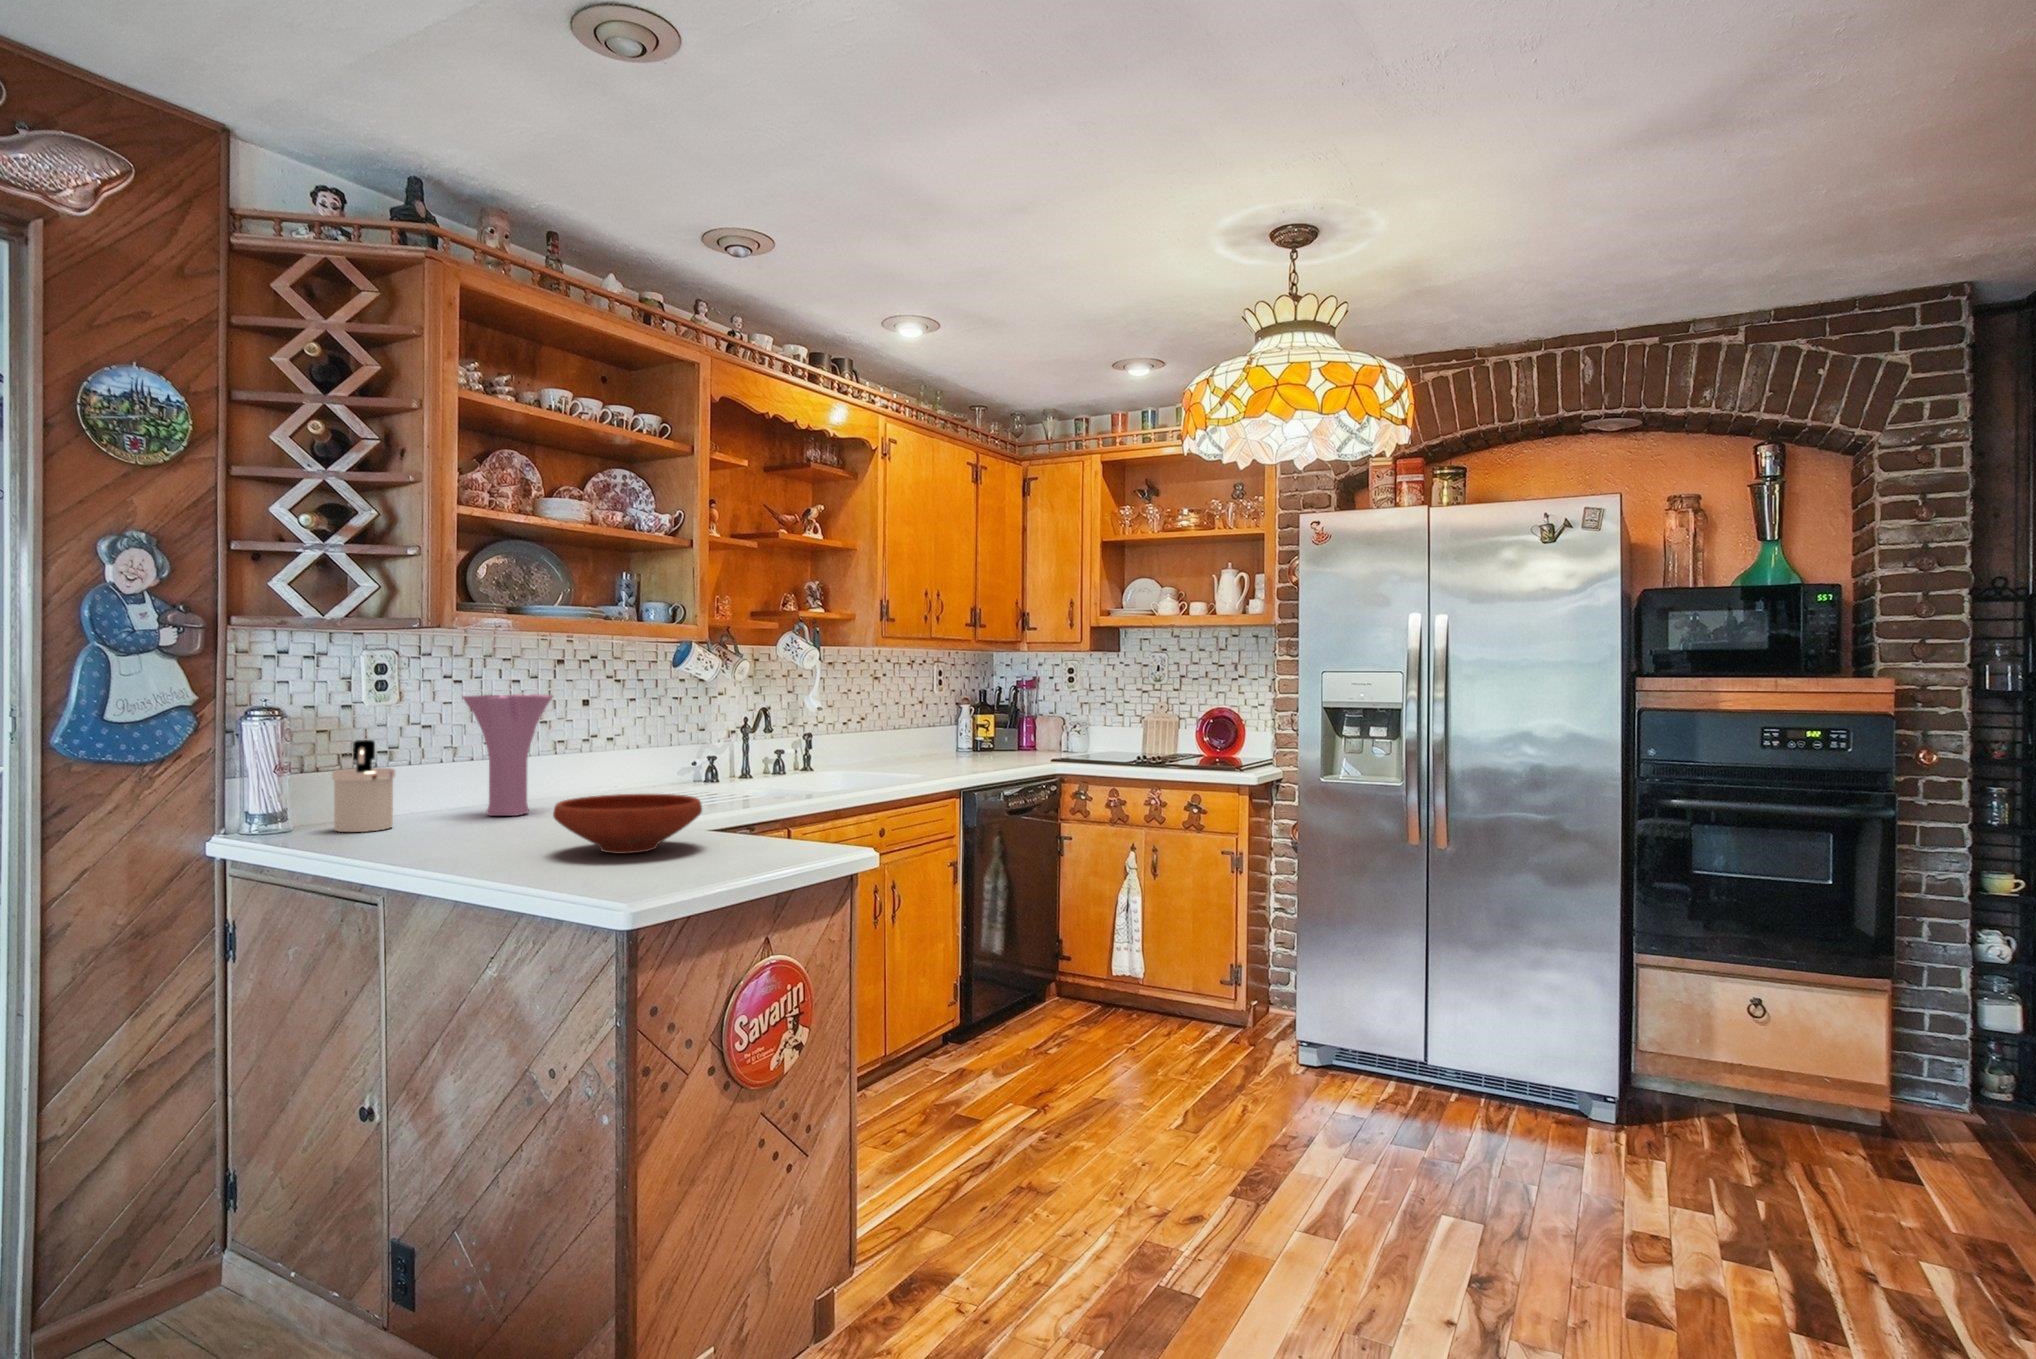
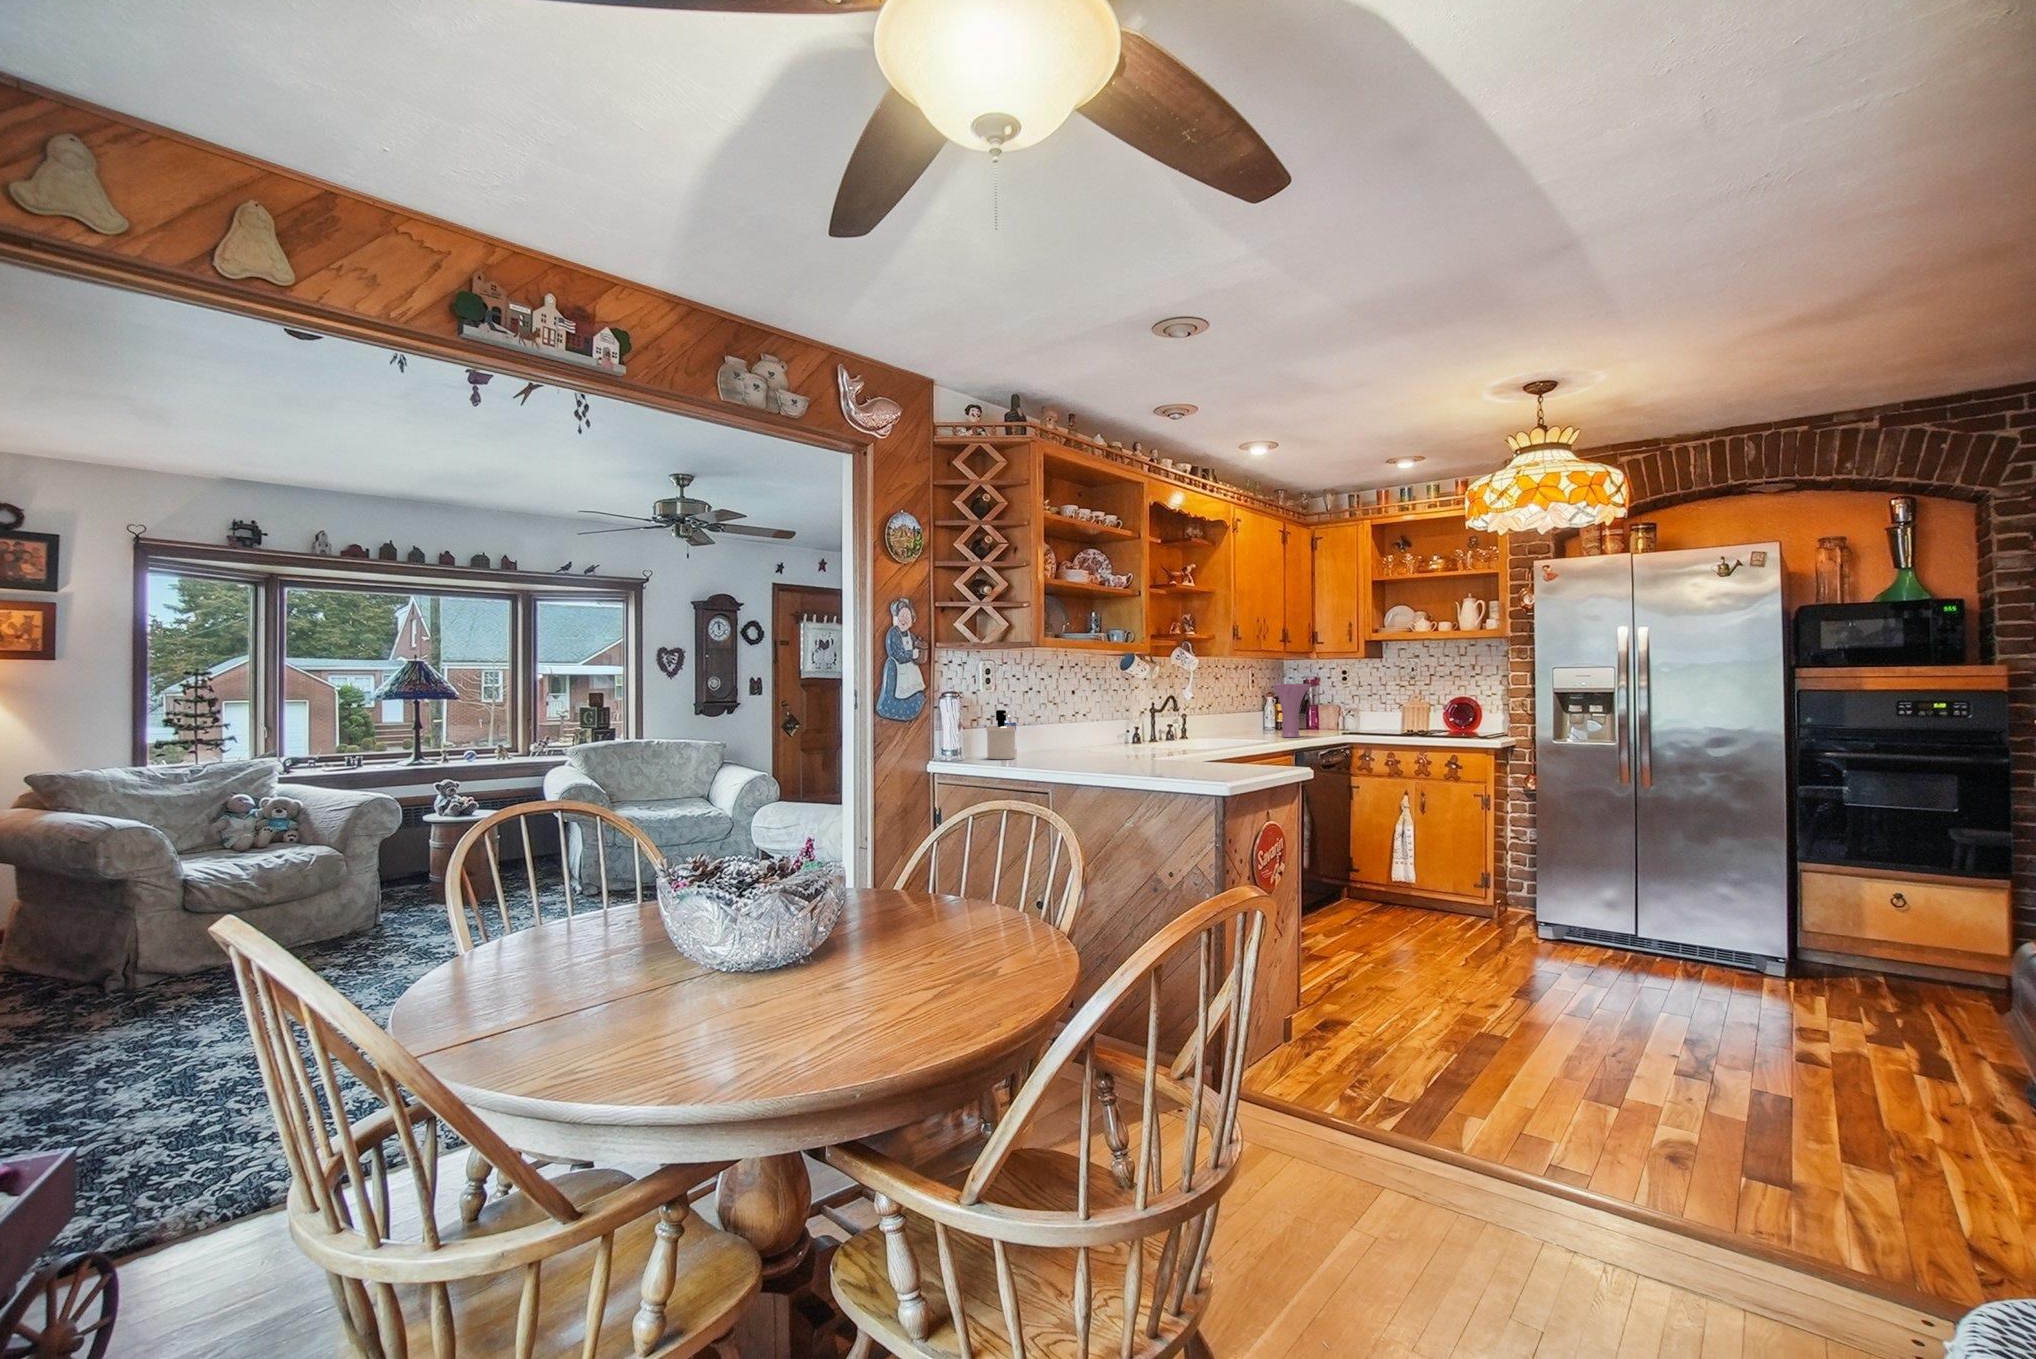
vase: present [462,694,553,816] -> present [1272,683,1310,738]
bowl: present [553,794,702,854] -> none [1132,737,1209,766]

